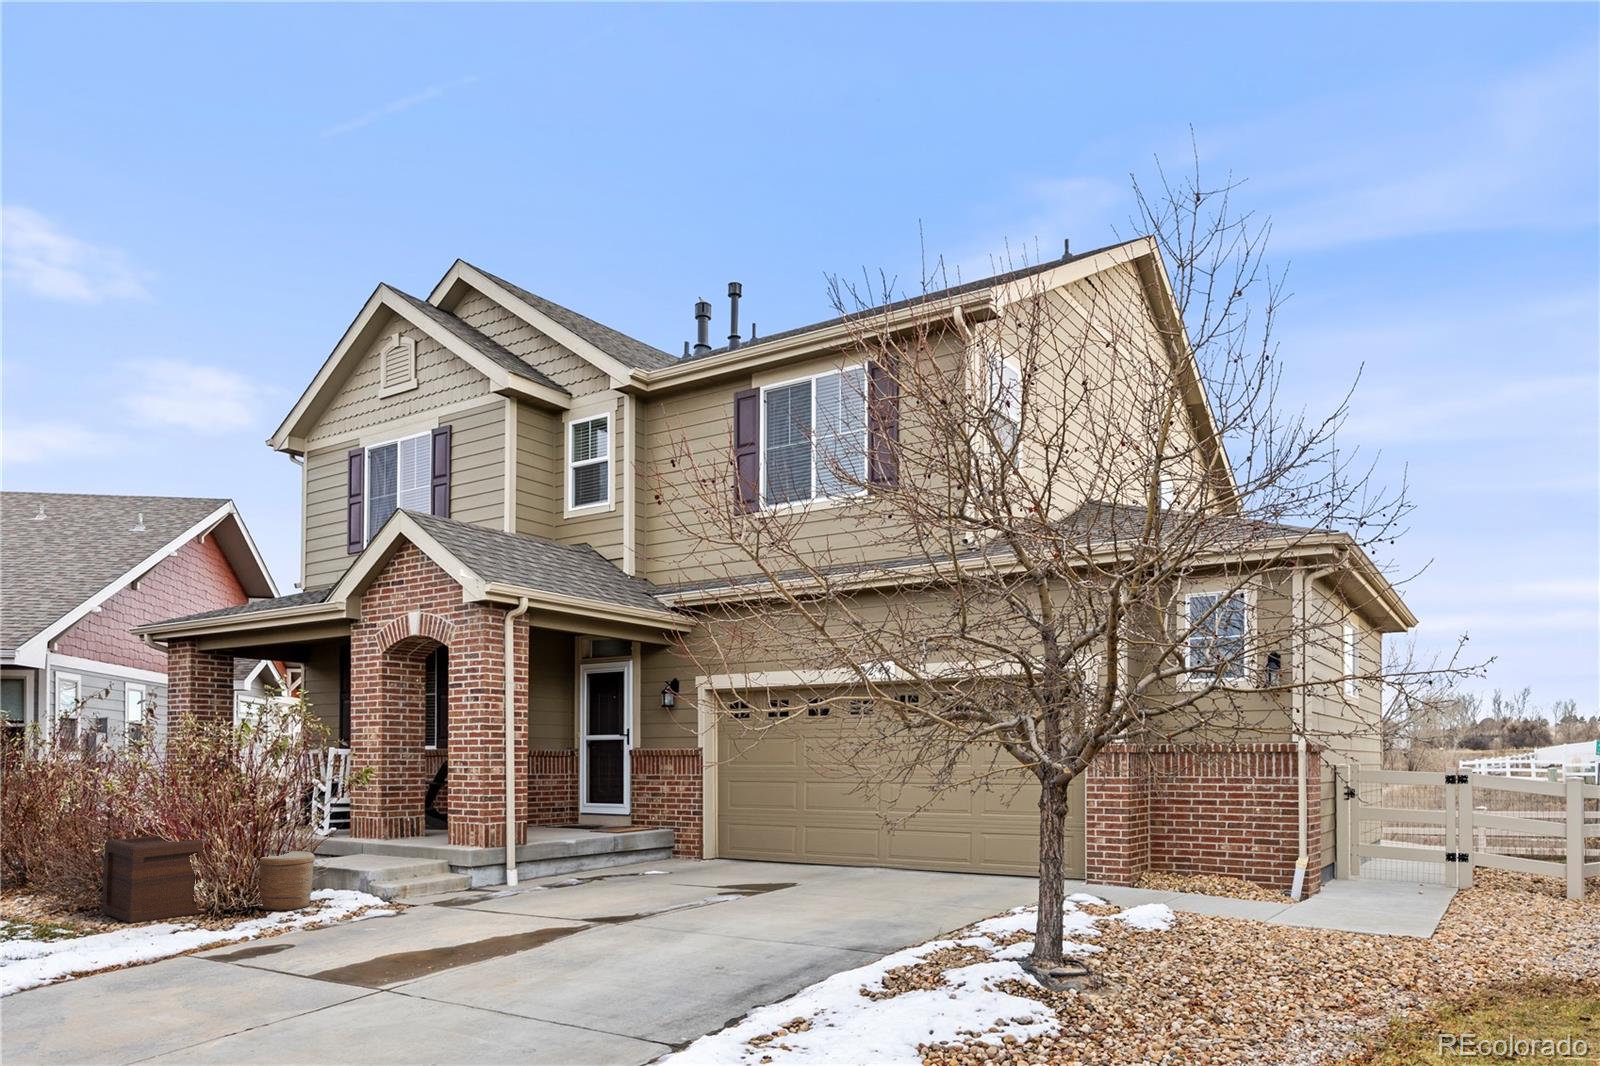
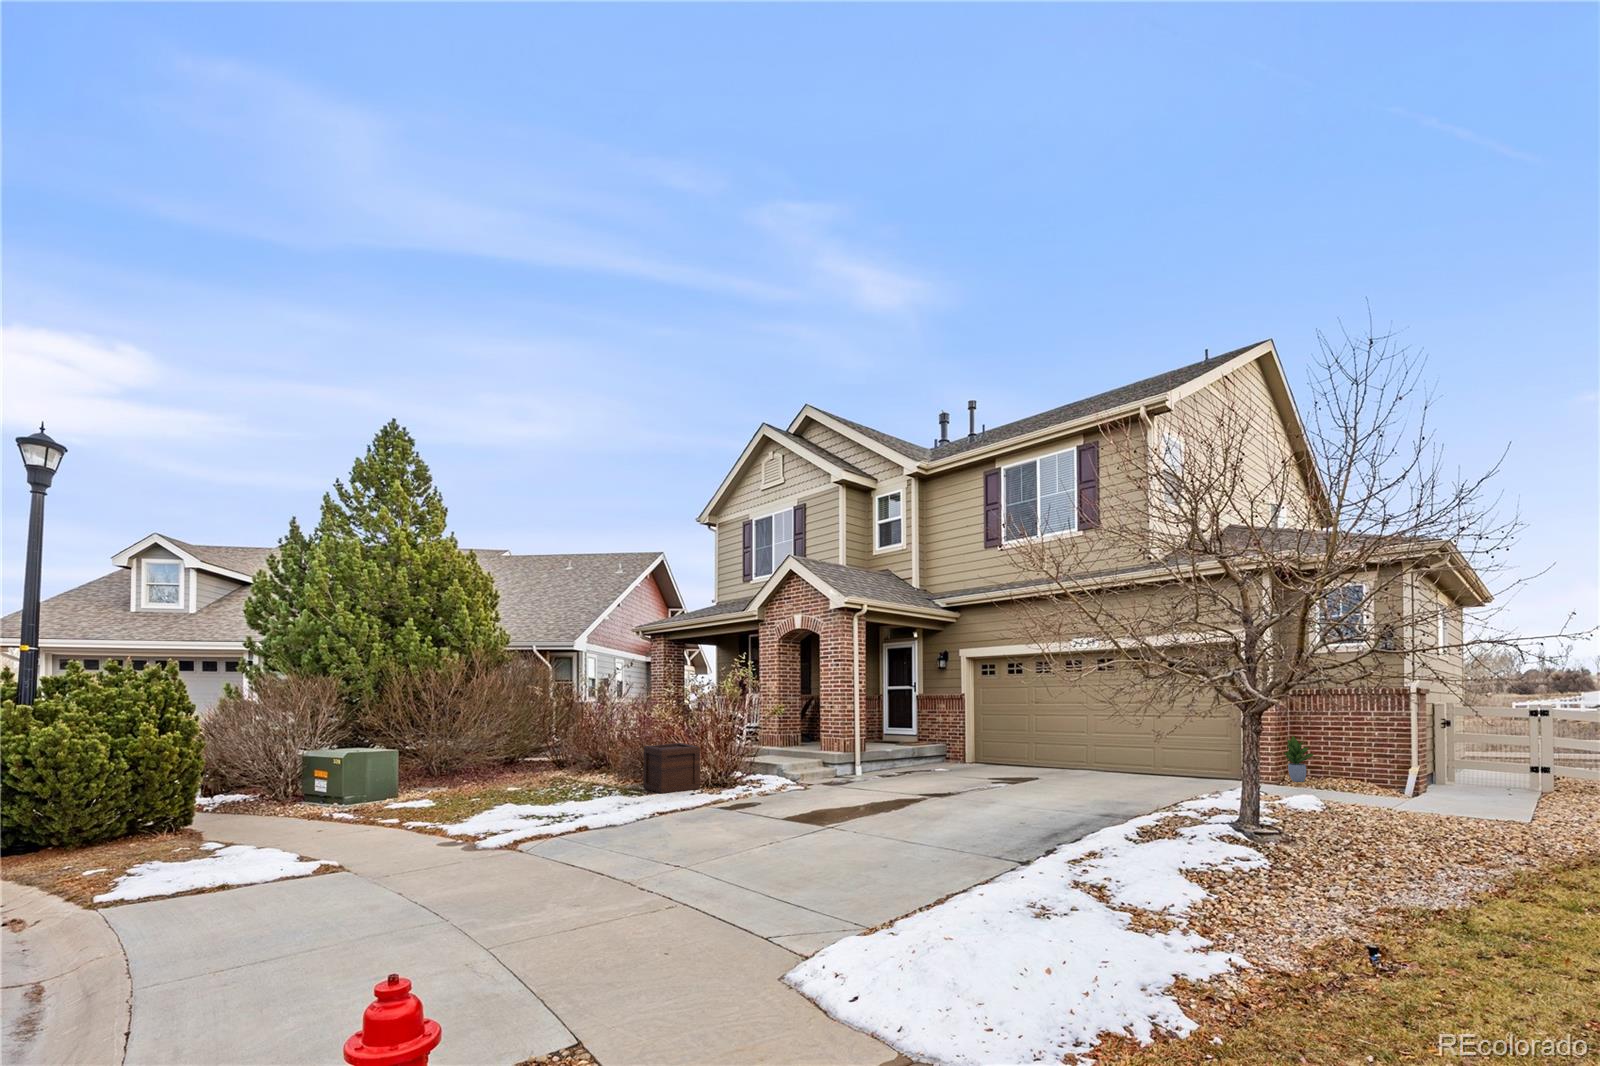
potted plant: none [1133,813,1176,880] -> present [1284,736,1314,782]
woven basket: present [259,851,315,911] -> none [726,754,758,789]

